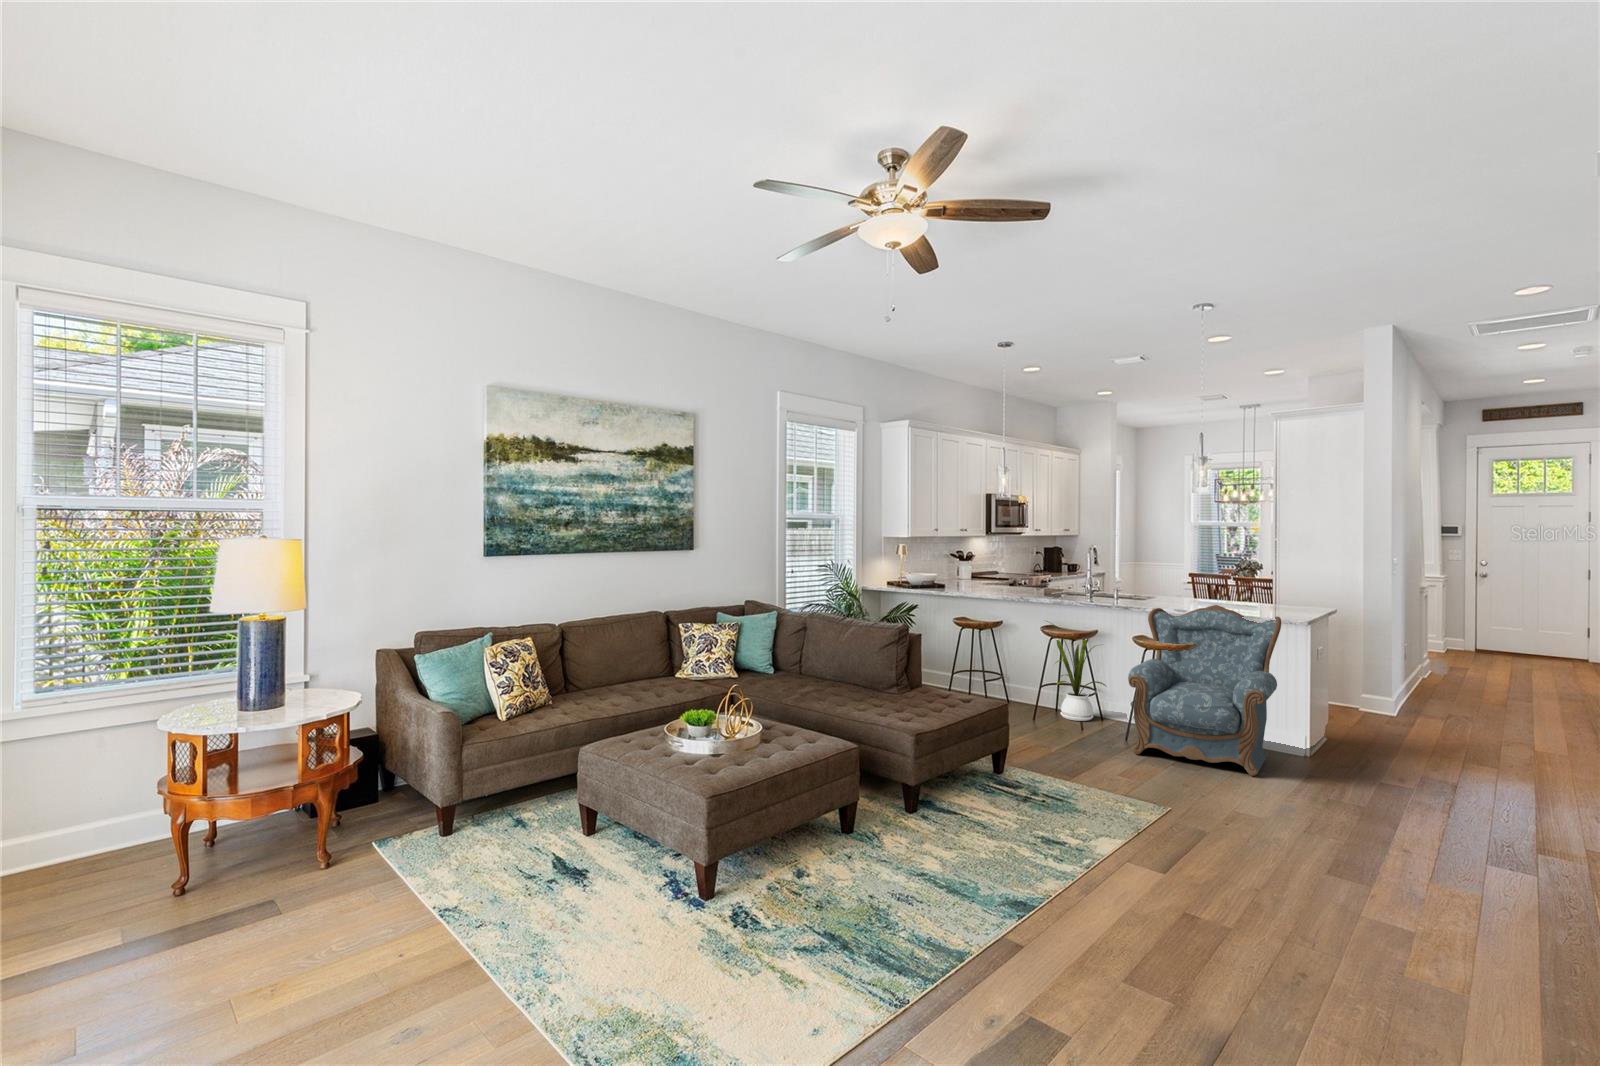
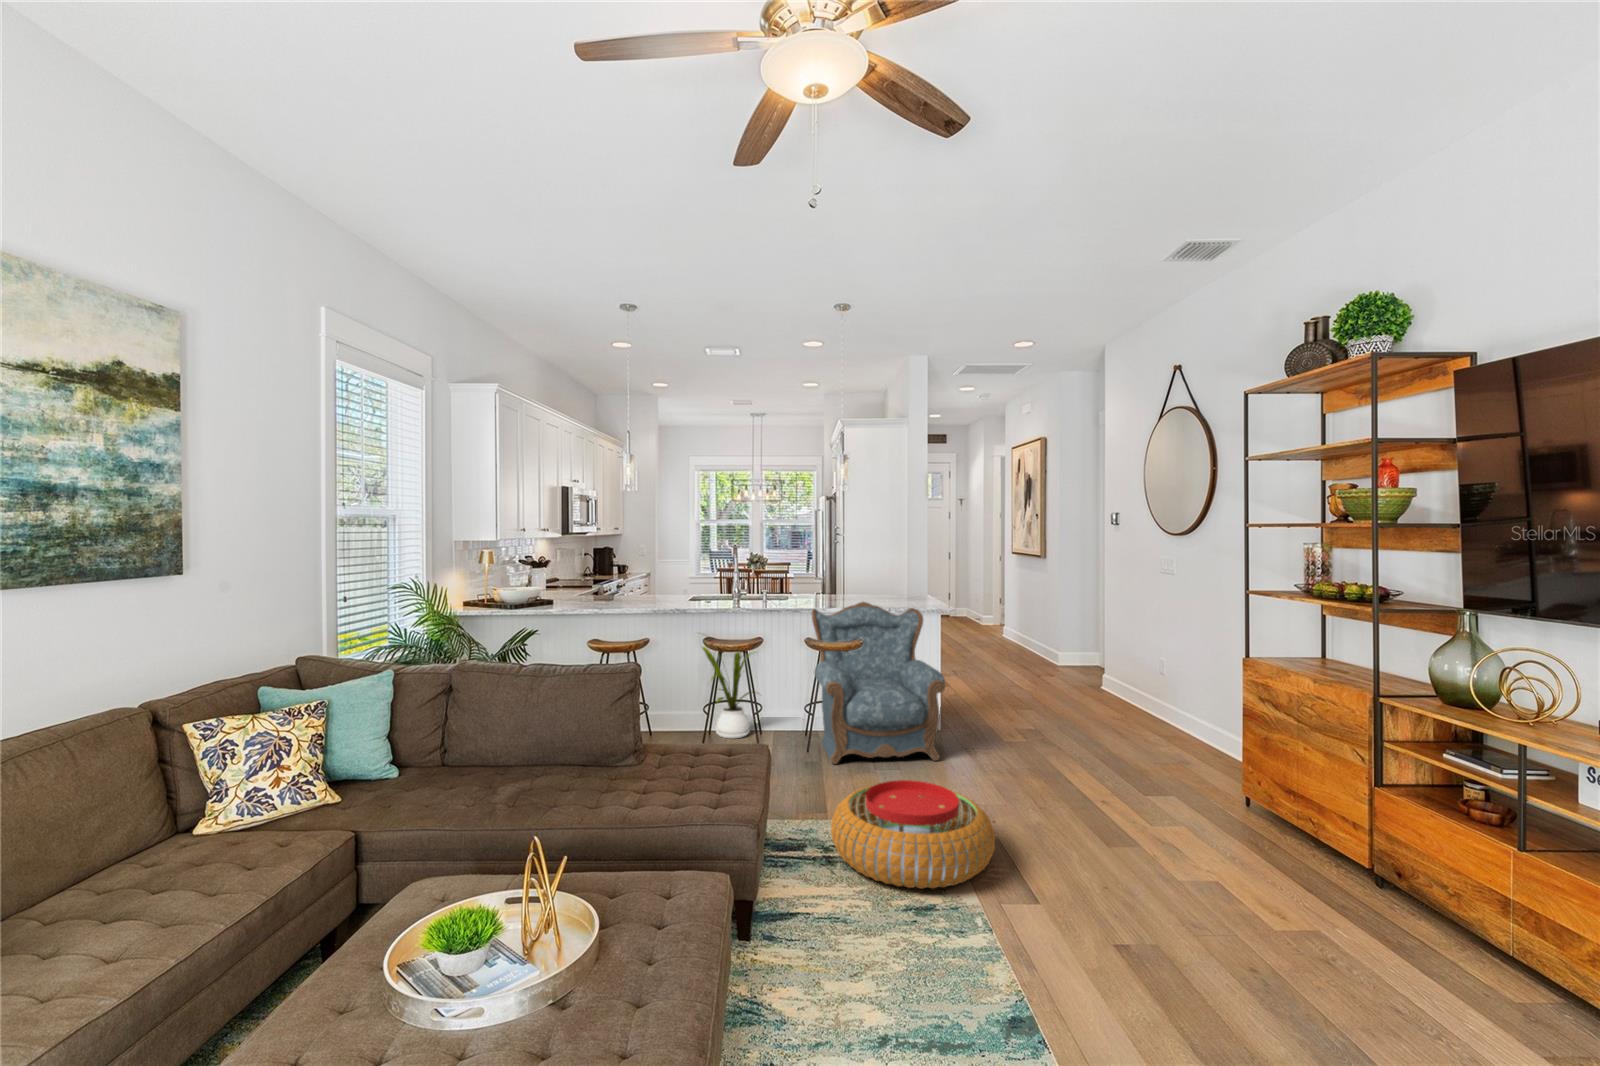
pouf: none [1026,752,1181,841] -> present [831,780,995,889]

